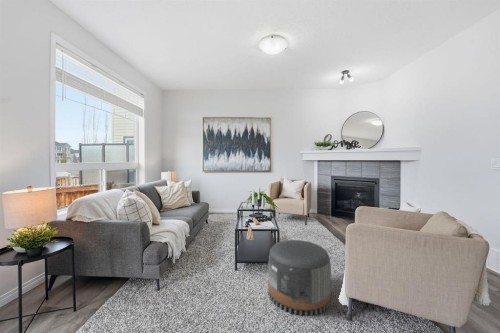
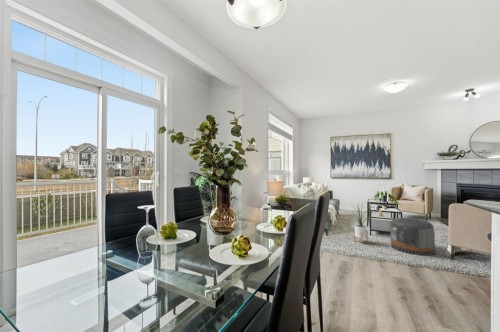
house plant: none [201,215,243,300] -> present [354,208,368,243]

